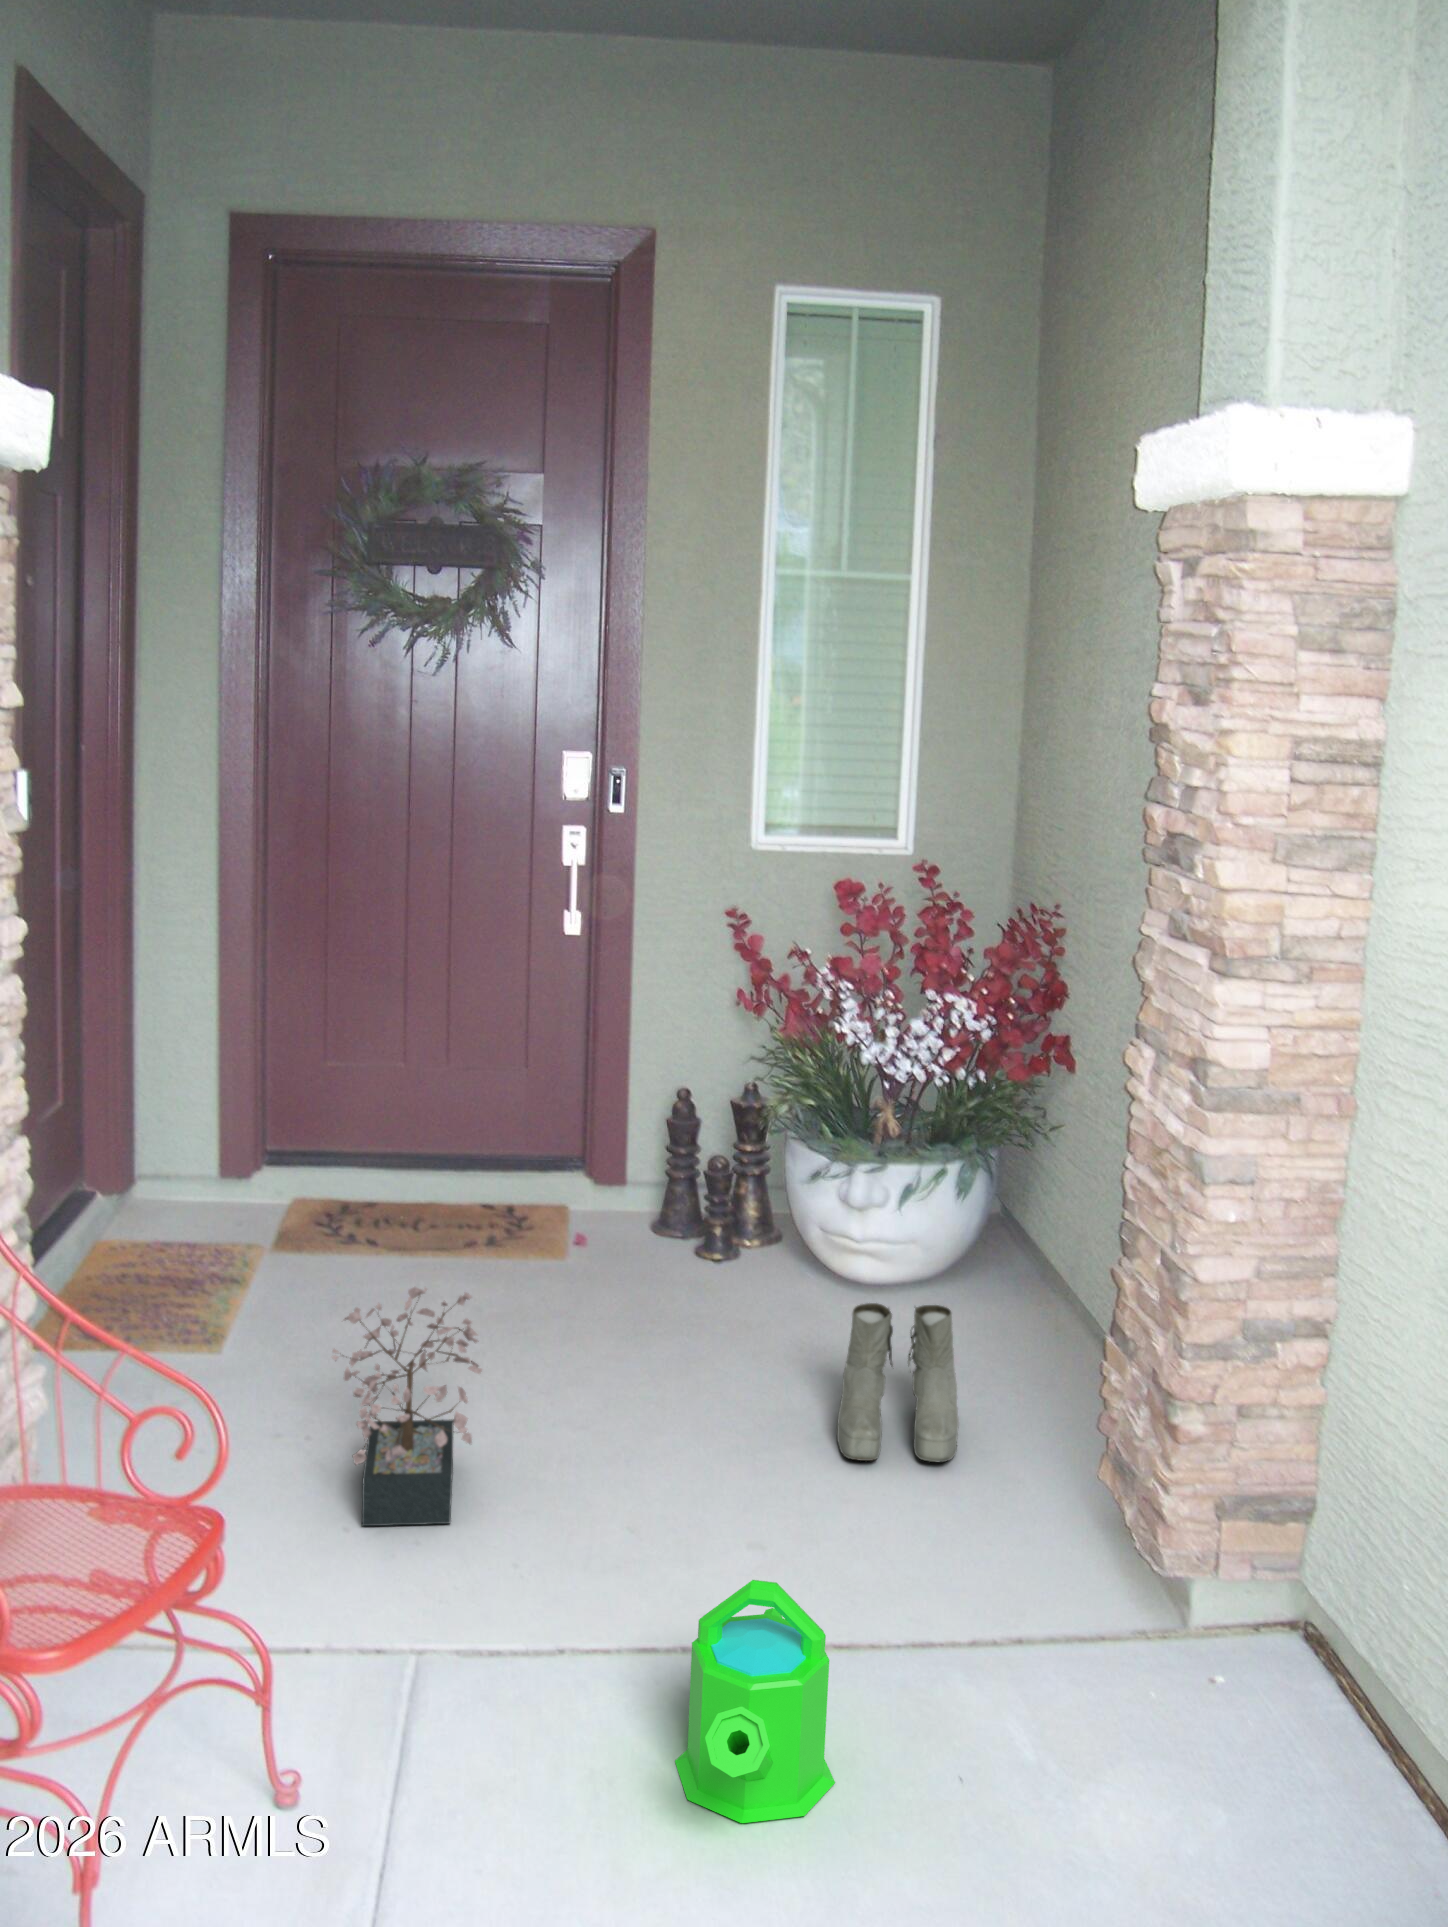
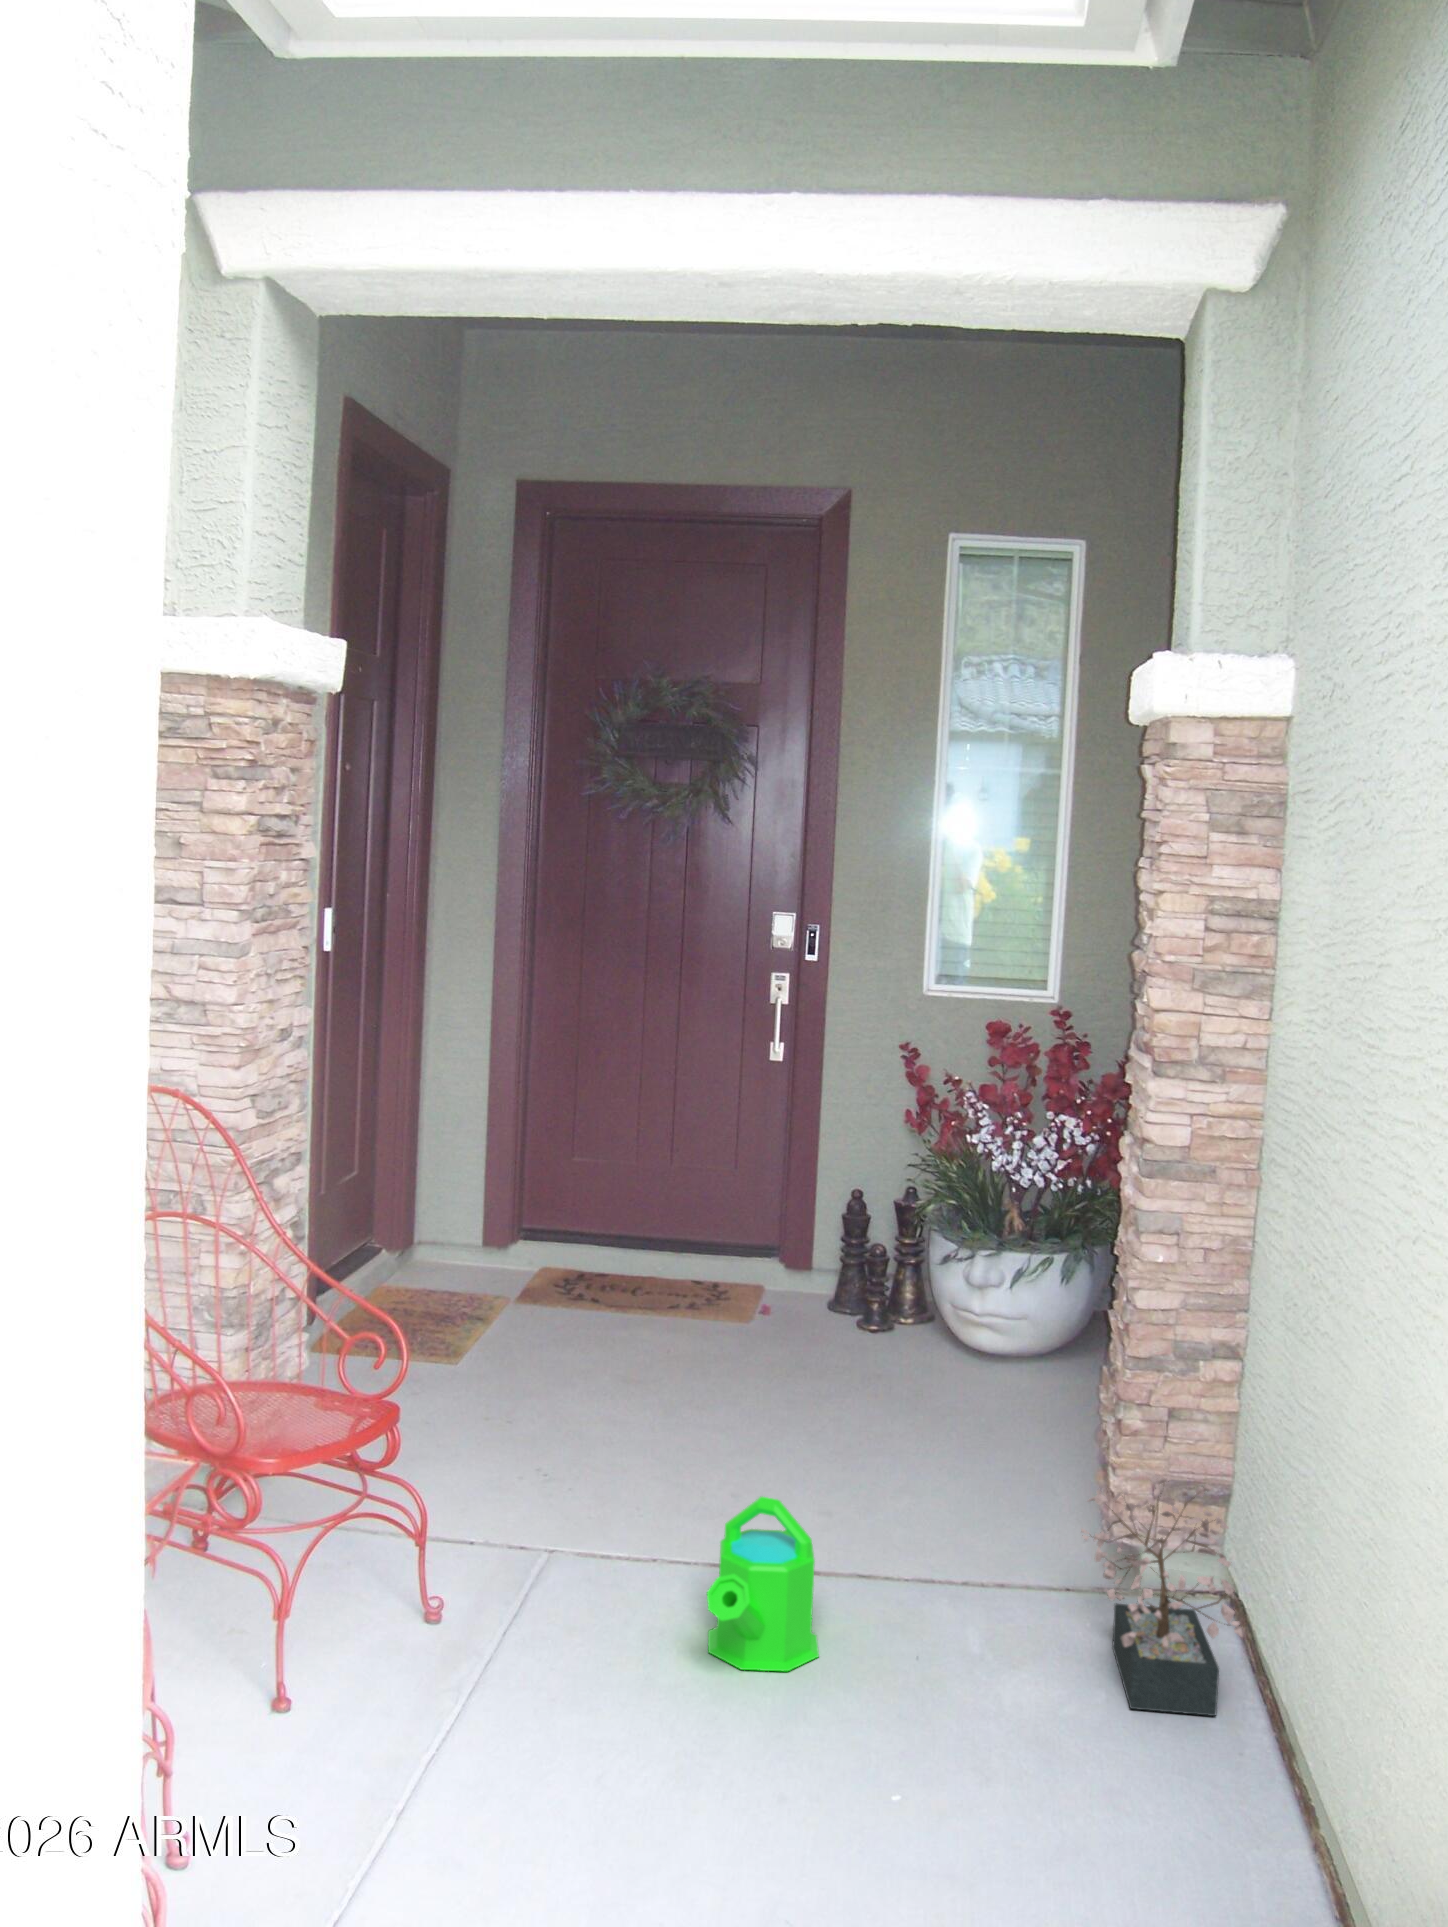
decorative plant: present [332,1287,482,1526] -> present [1081,1474,1243,1716]
boots: present [837,1303,959,1462] -> none [915,1349,1017,1476]

